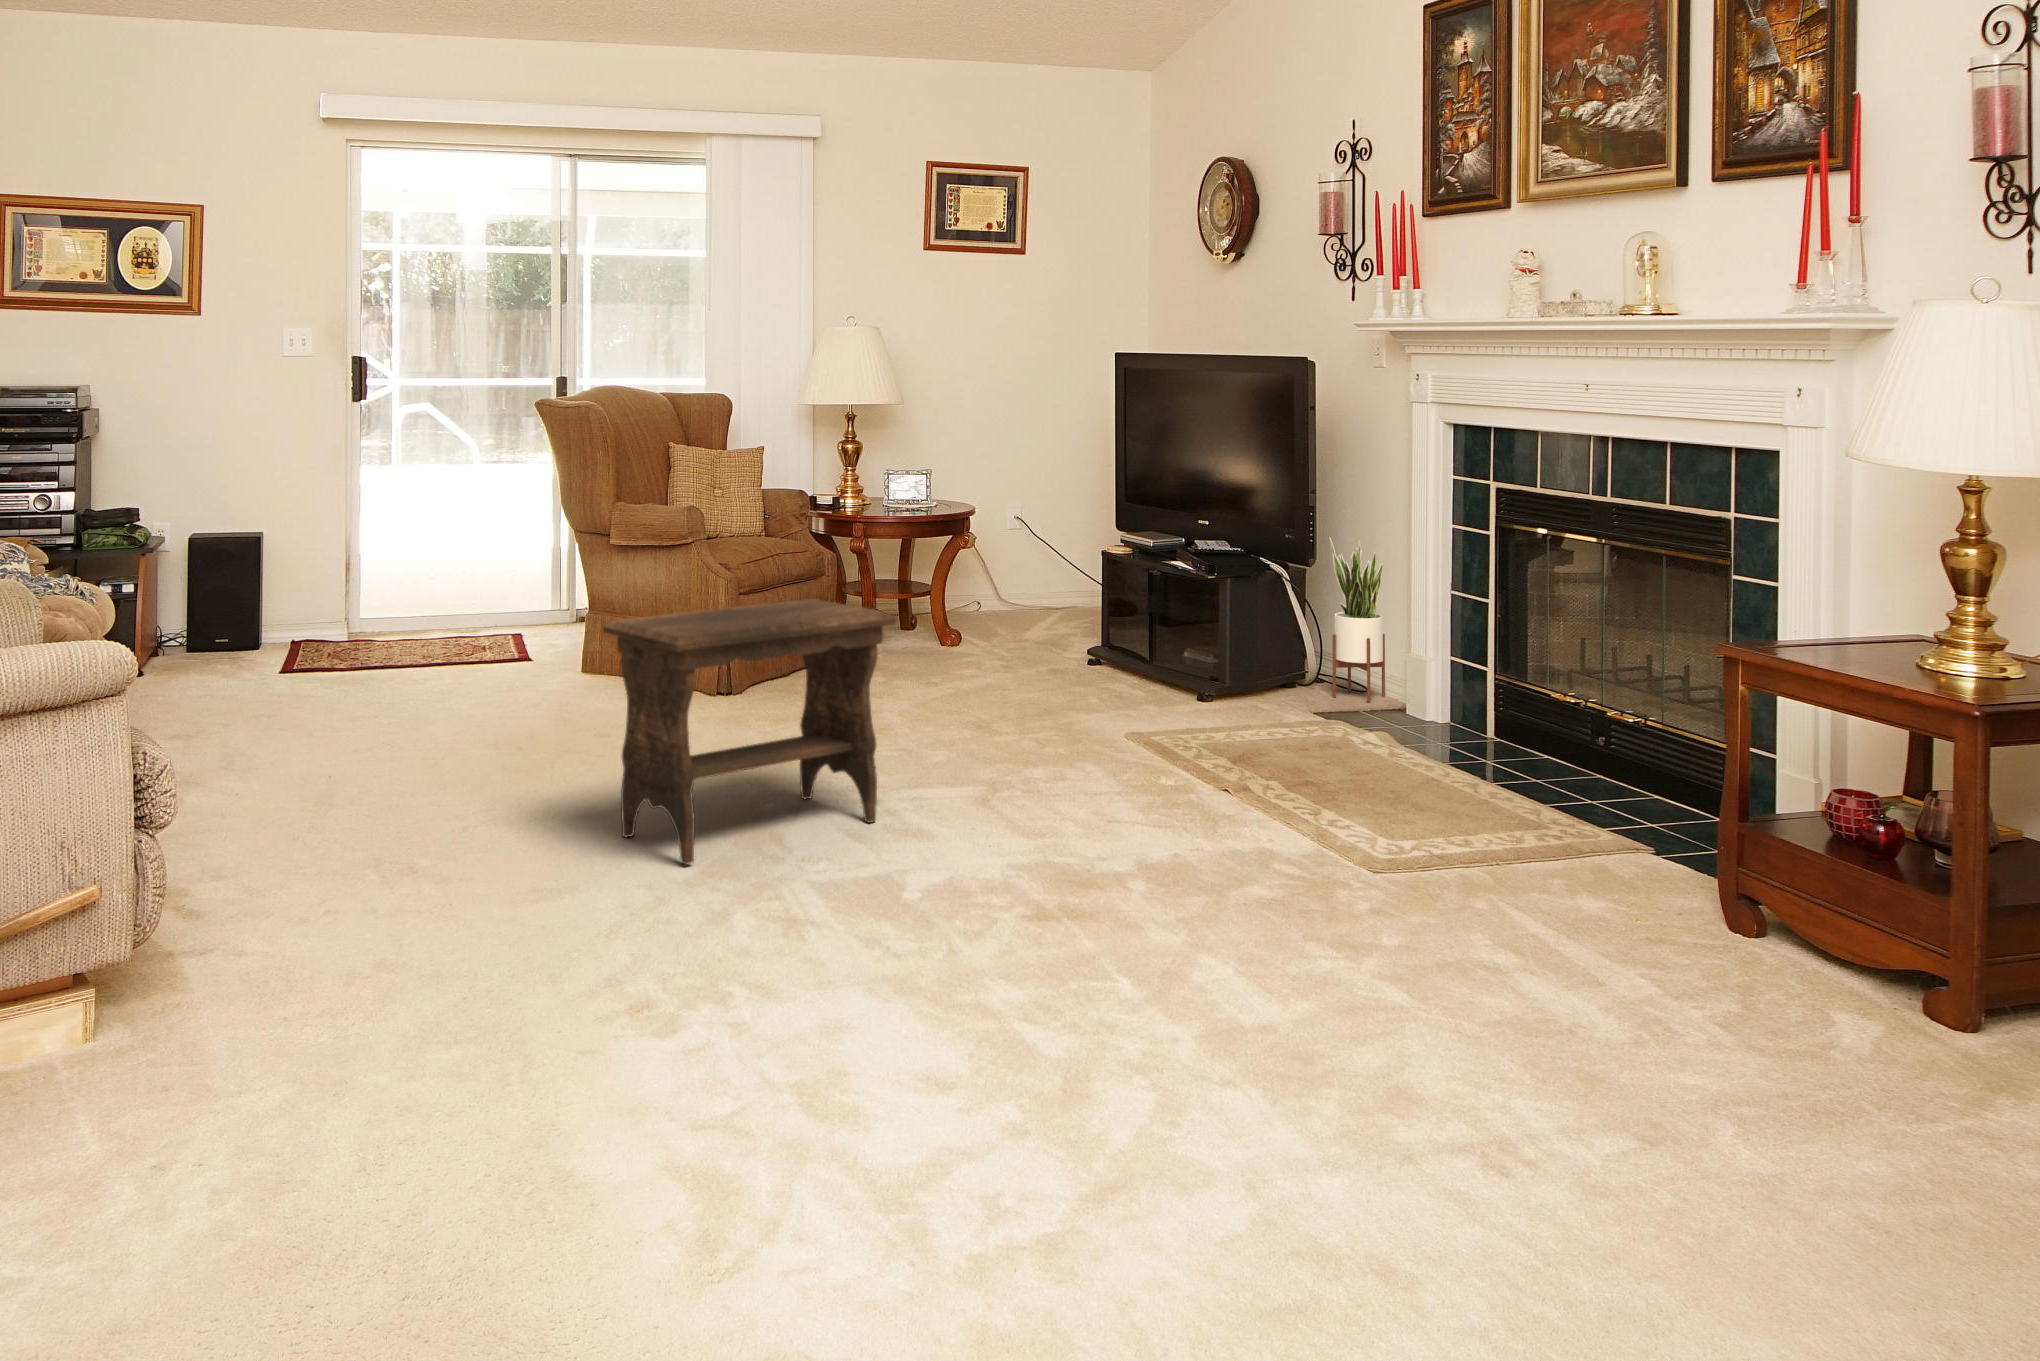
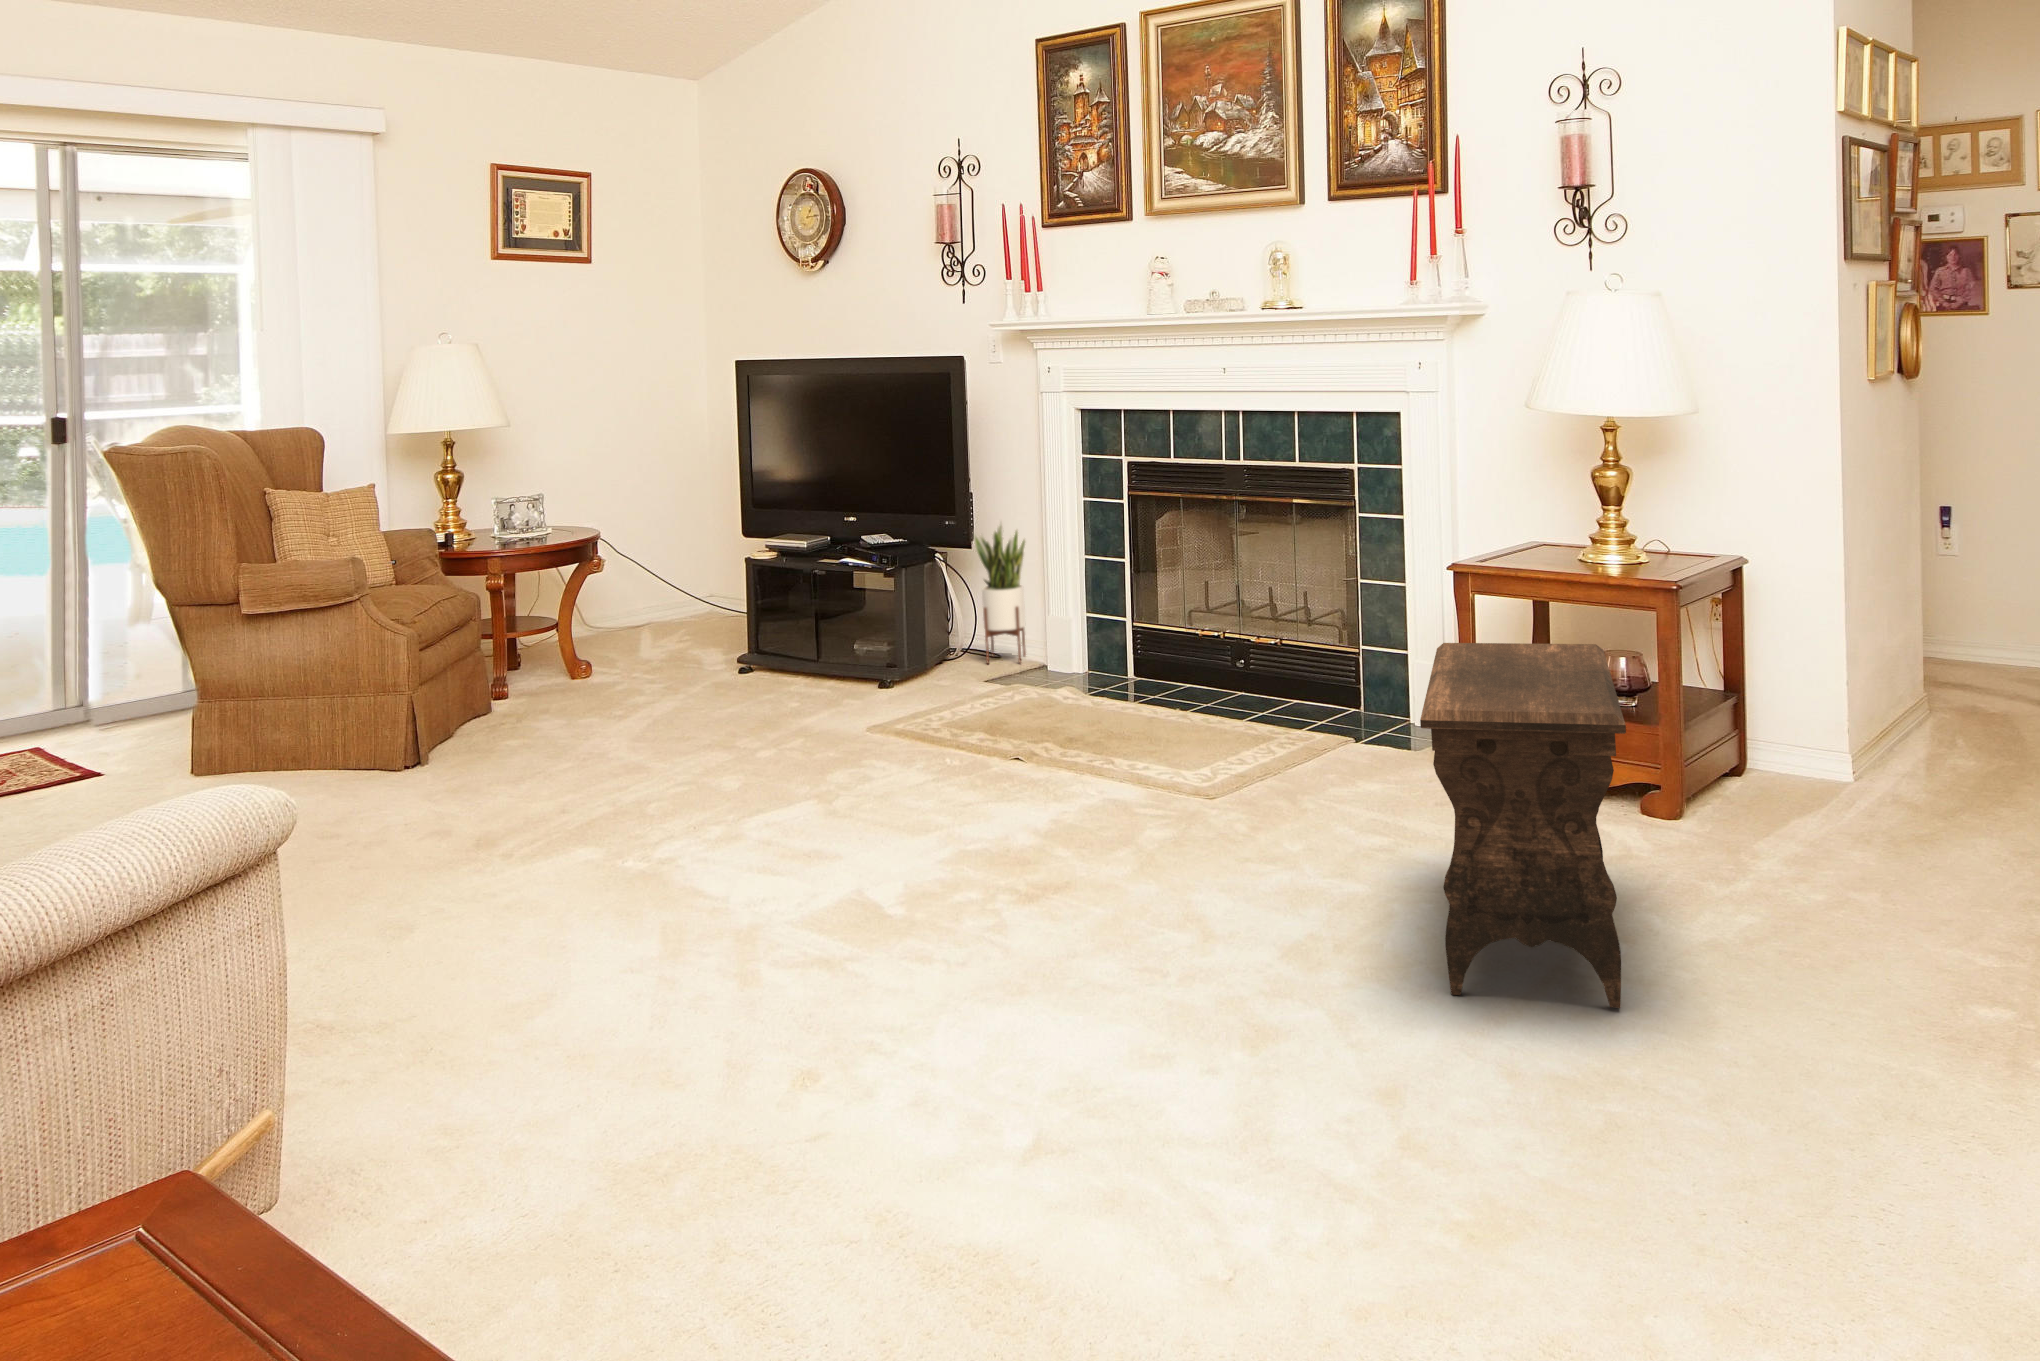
footstool: present [603,599,896,864] -> present [1420,643,1626,1008]

